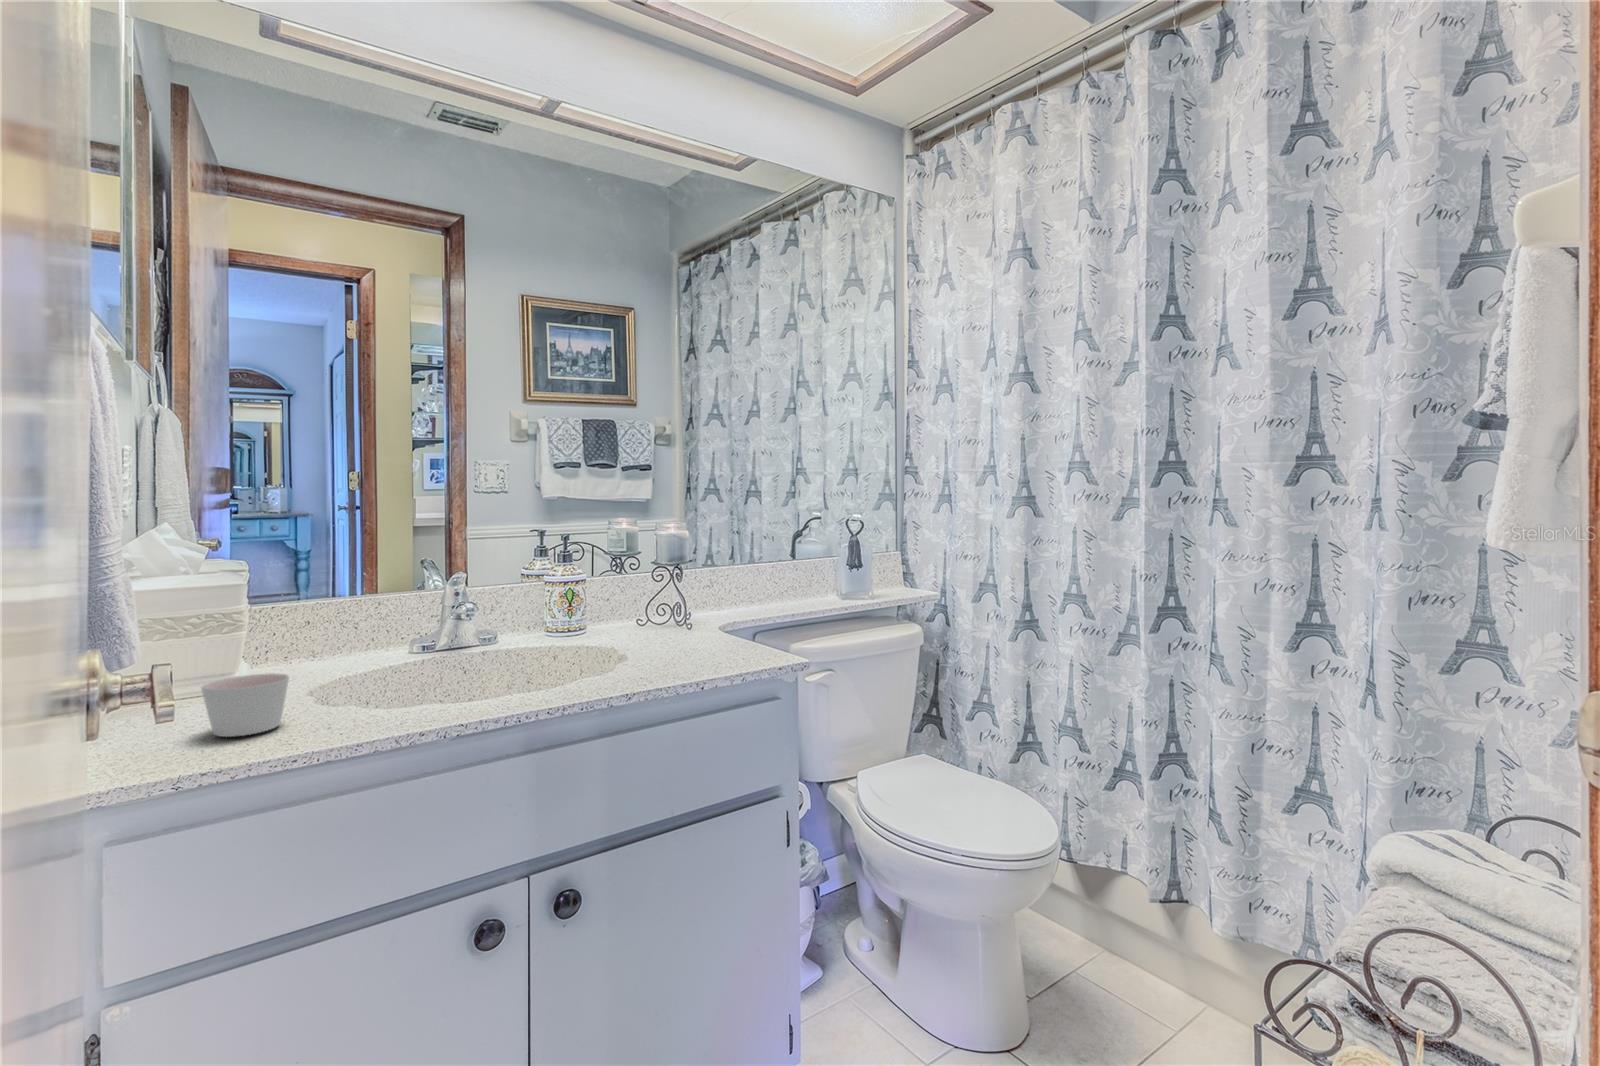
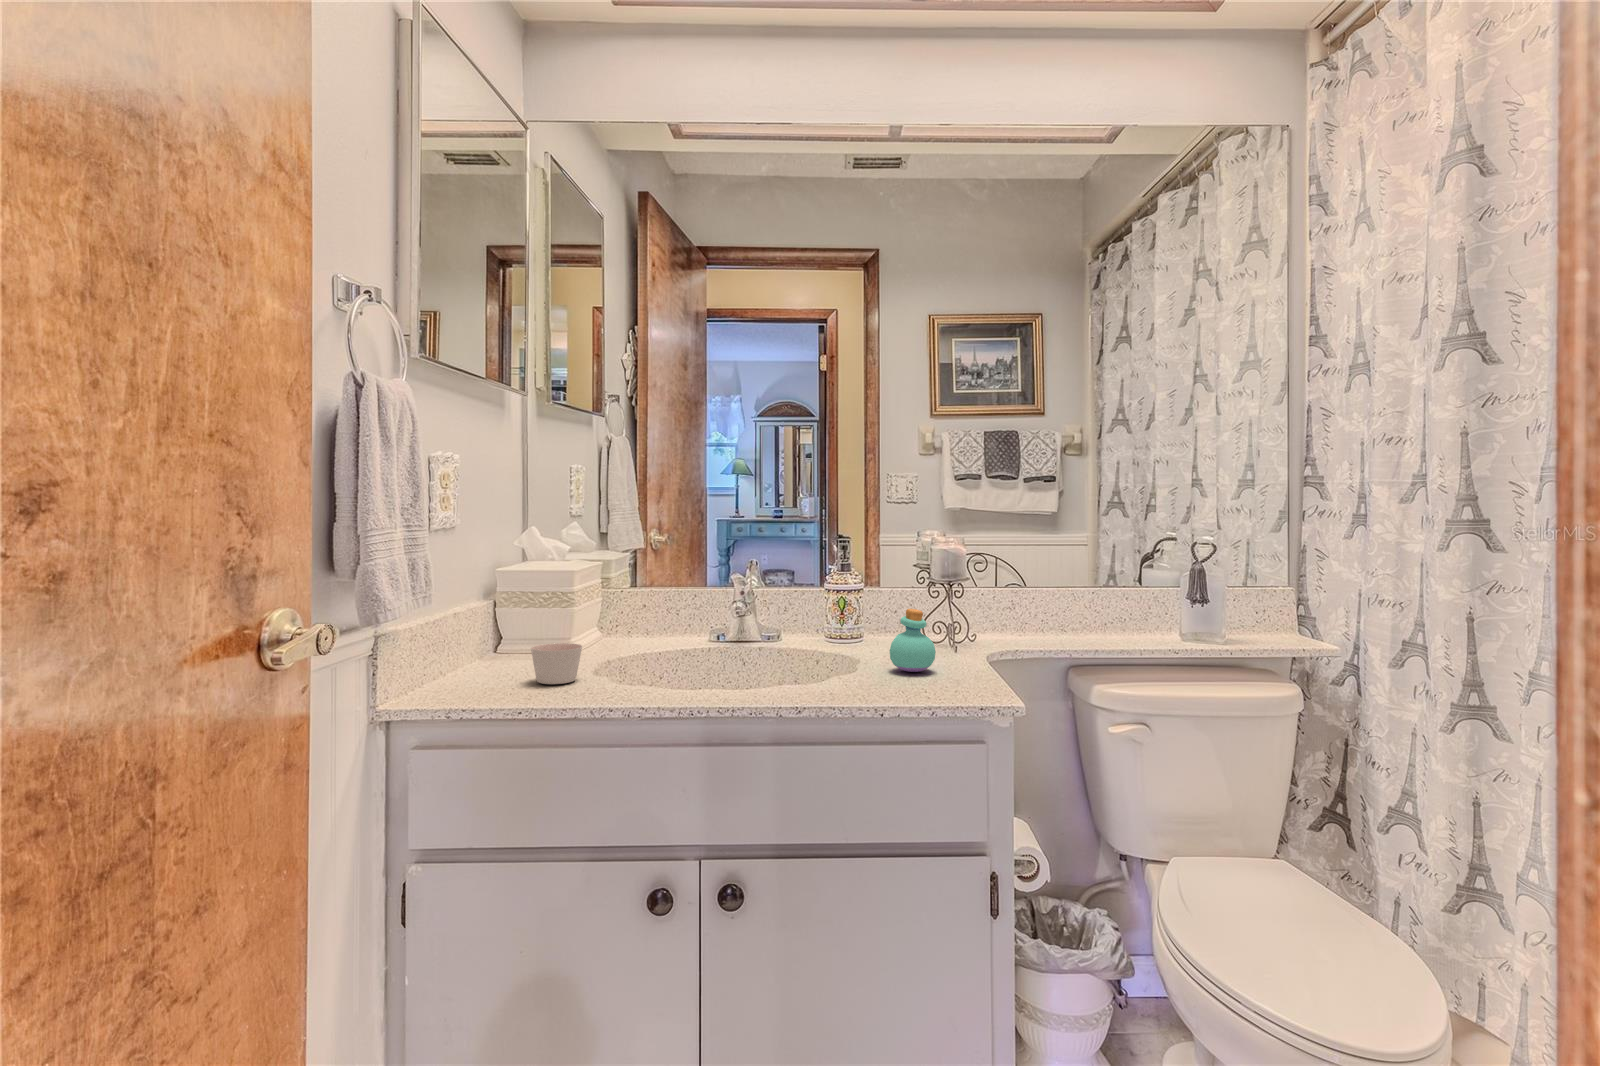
perfume bottle: none [657,588,703,650] -> present [890,609,936,672]

